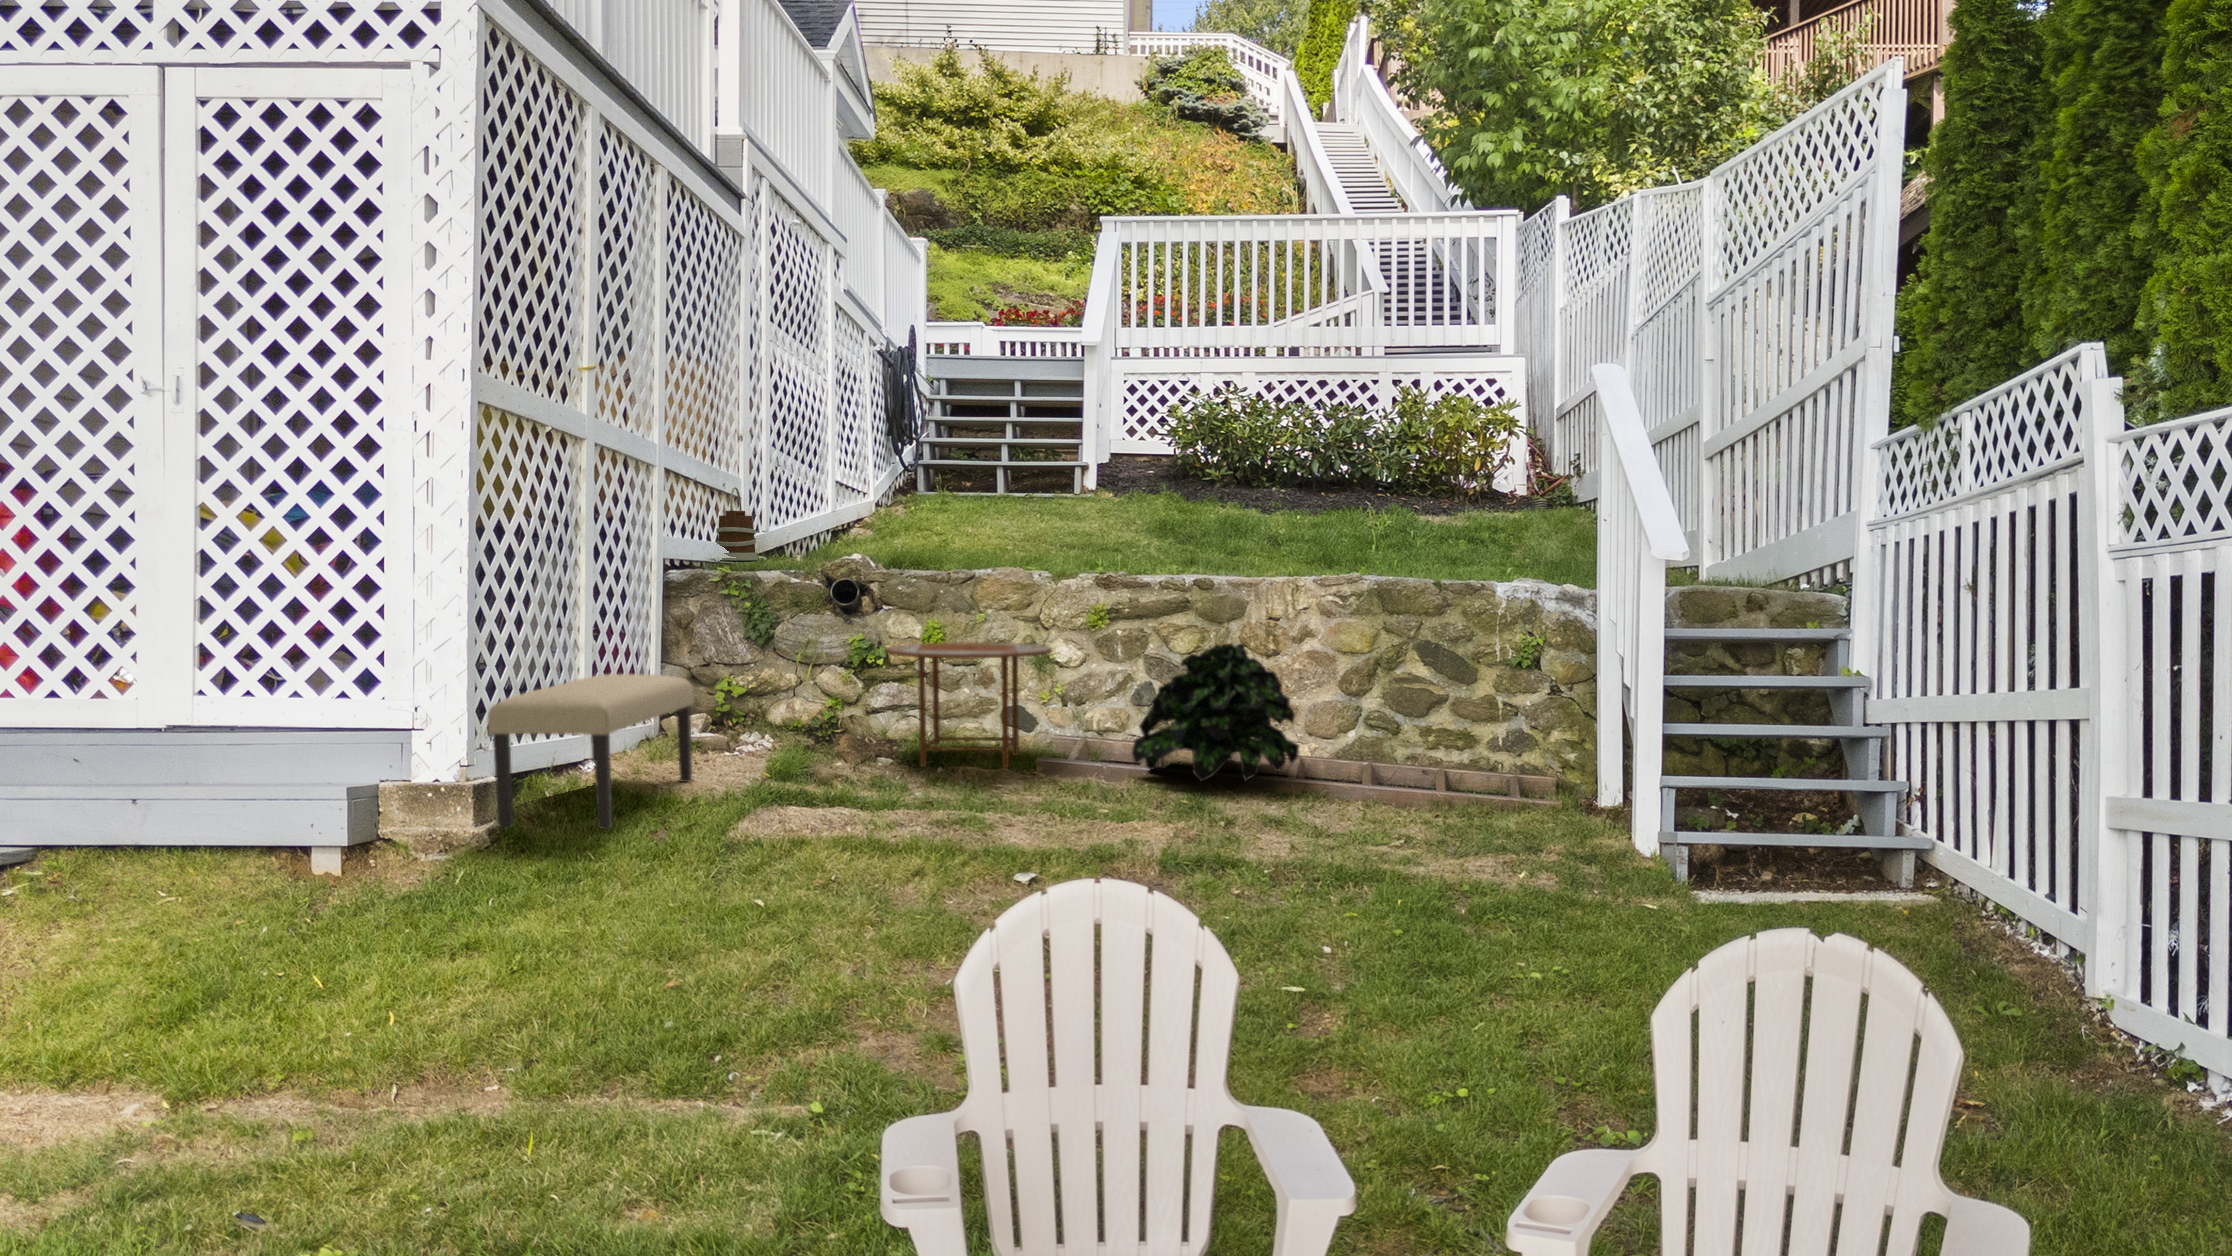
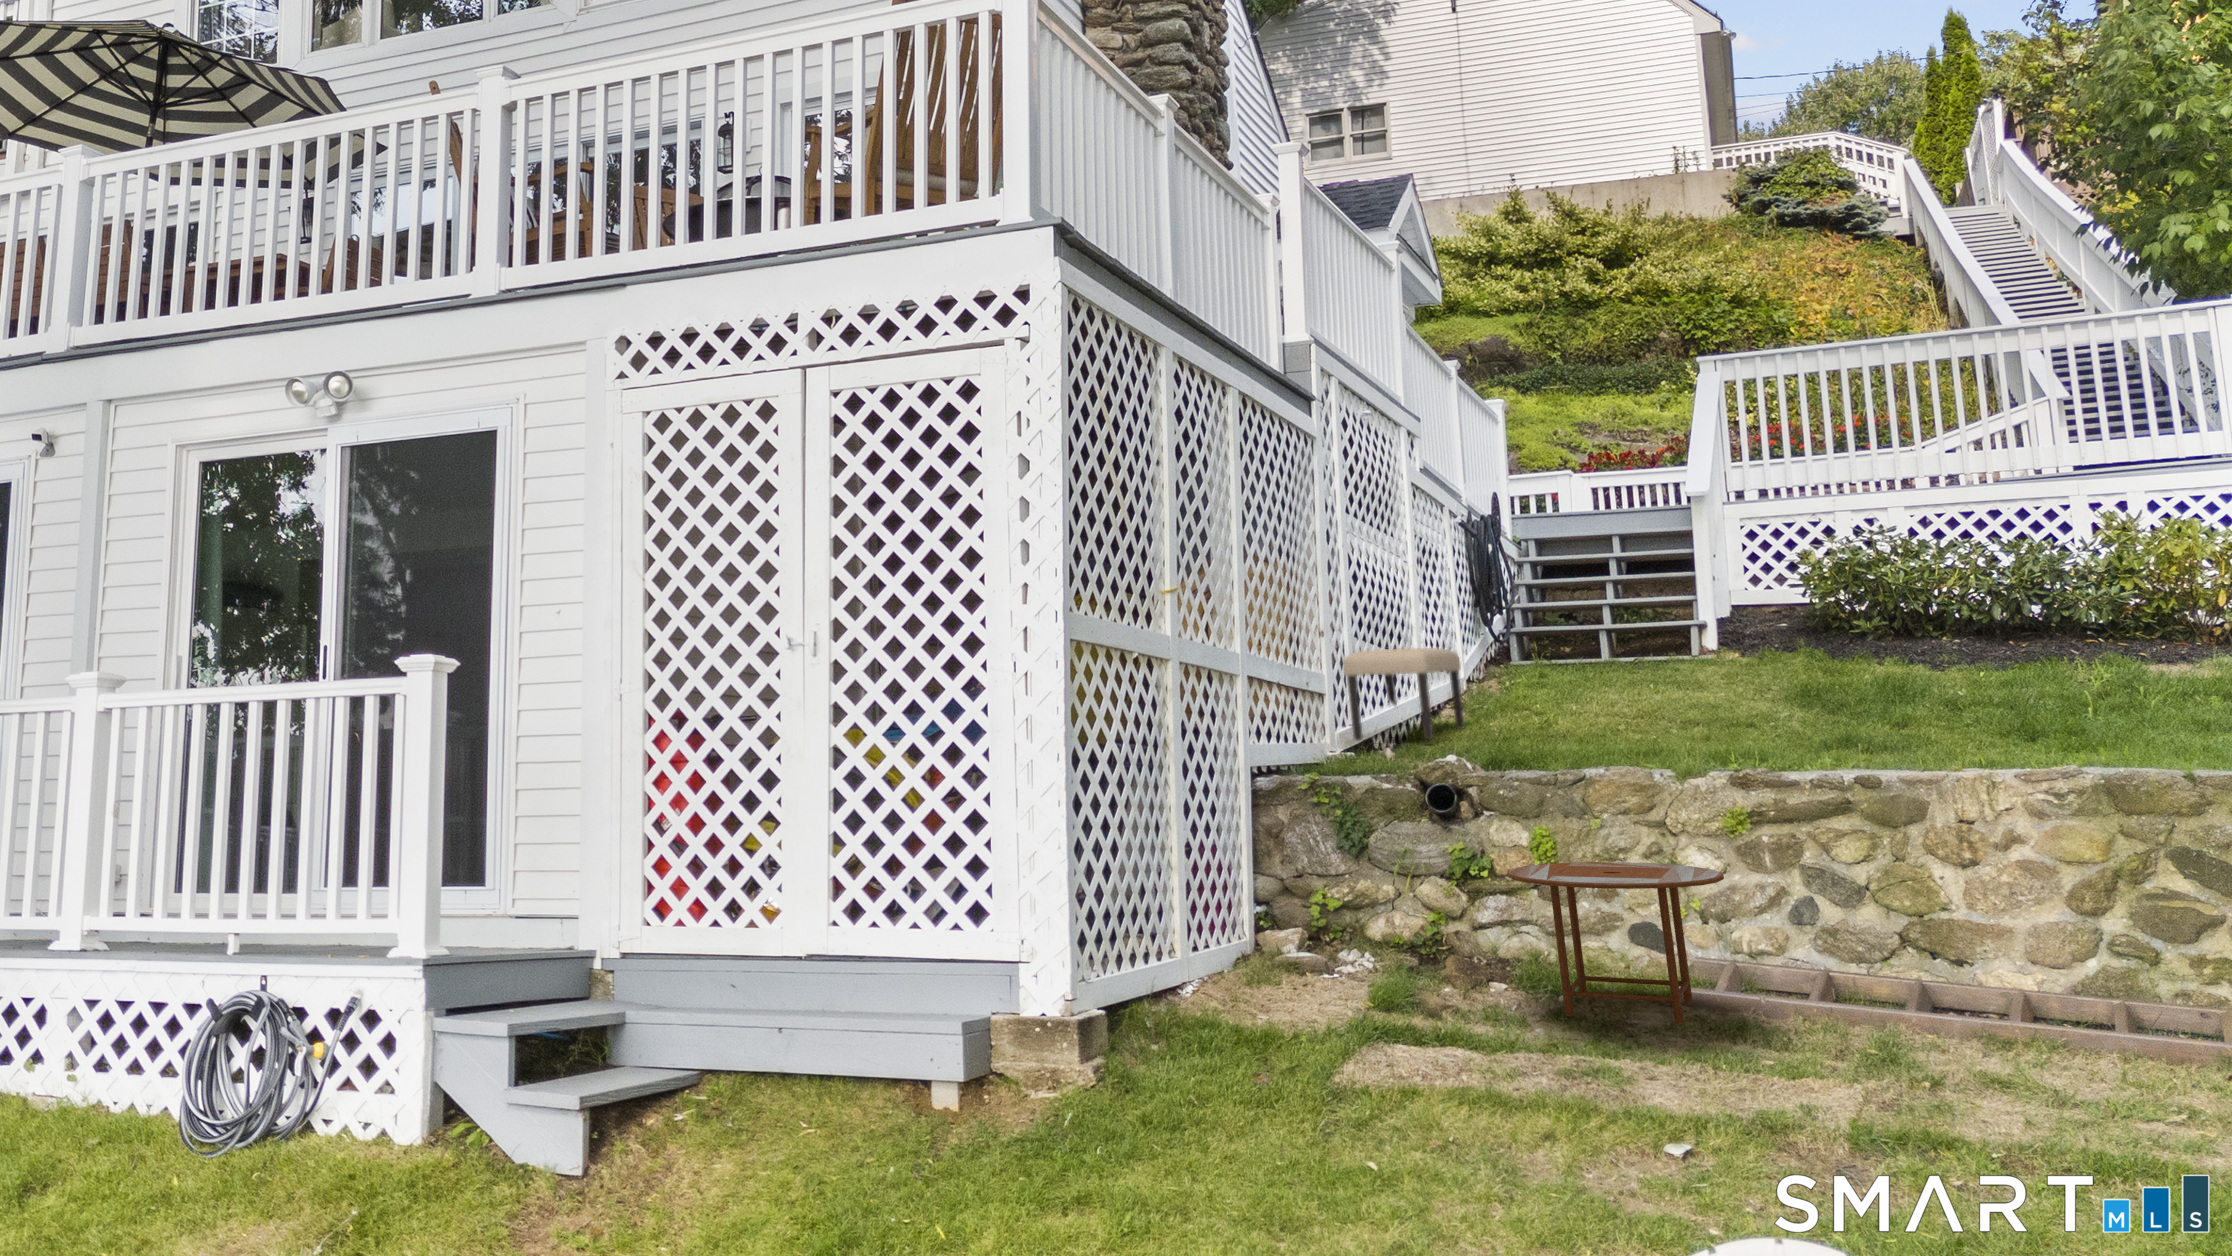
wooden bucket: present [716,487,758,560] -> none [1303,687,1349,764]
potted plant: present [1132,643,1299,782] -> none [1857,873,2127,1068]
bench: present [488,674,694,830] -> present [1343,648,1464,741]

